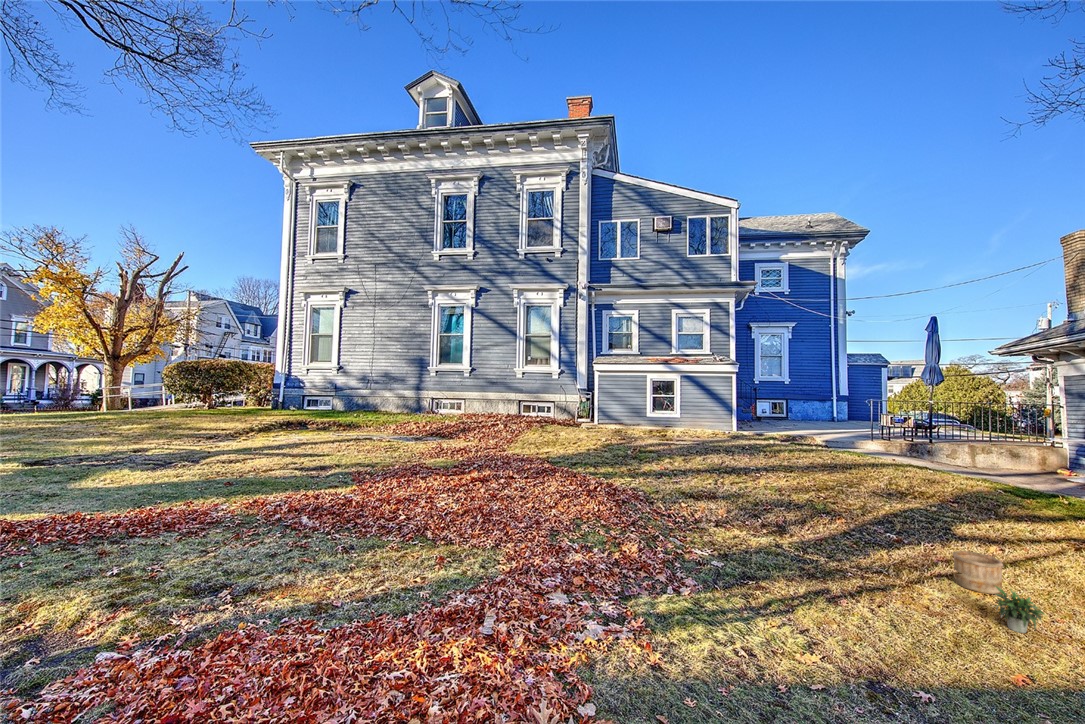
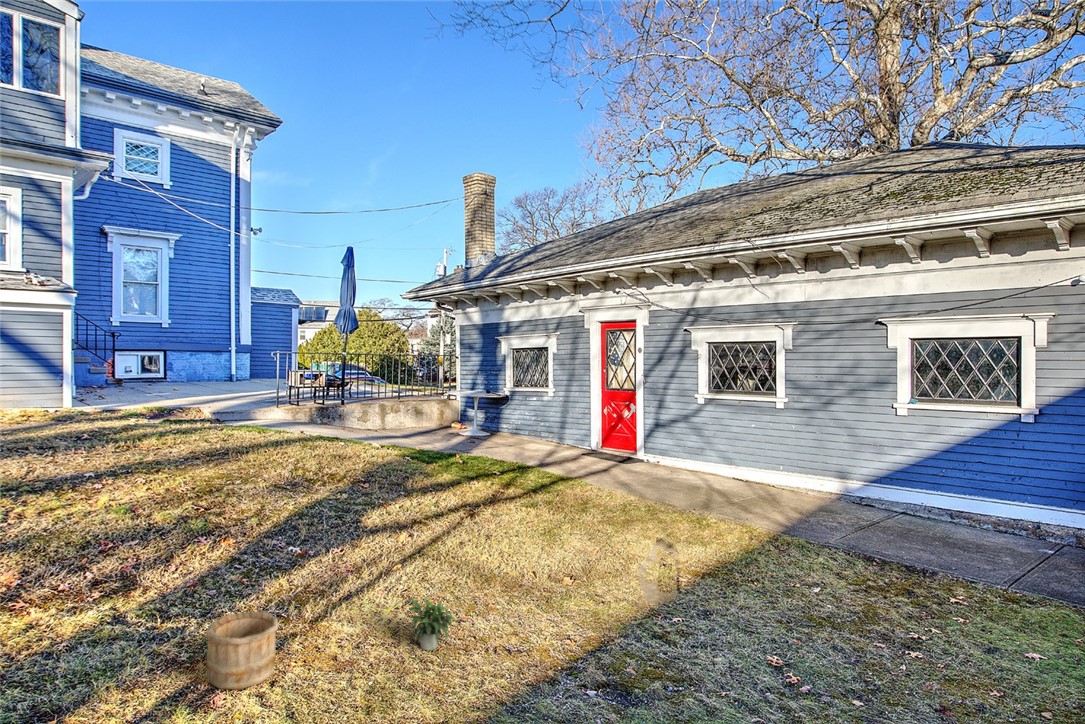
wooden bucket: present [953,551,1003,594] -> present [206,612,278,689]

